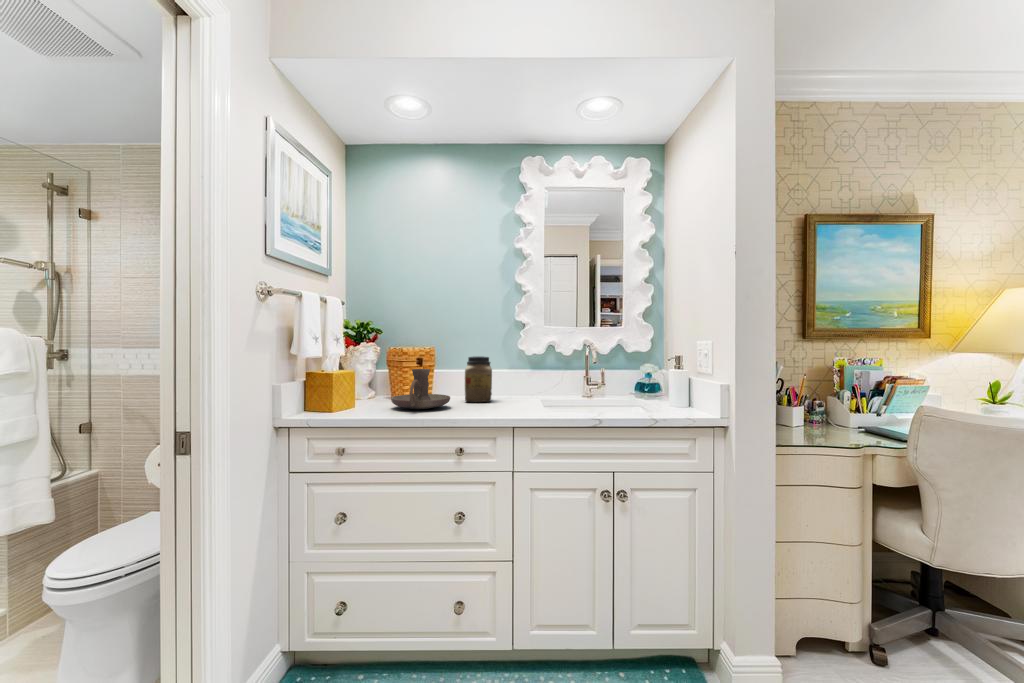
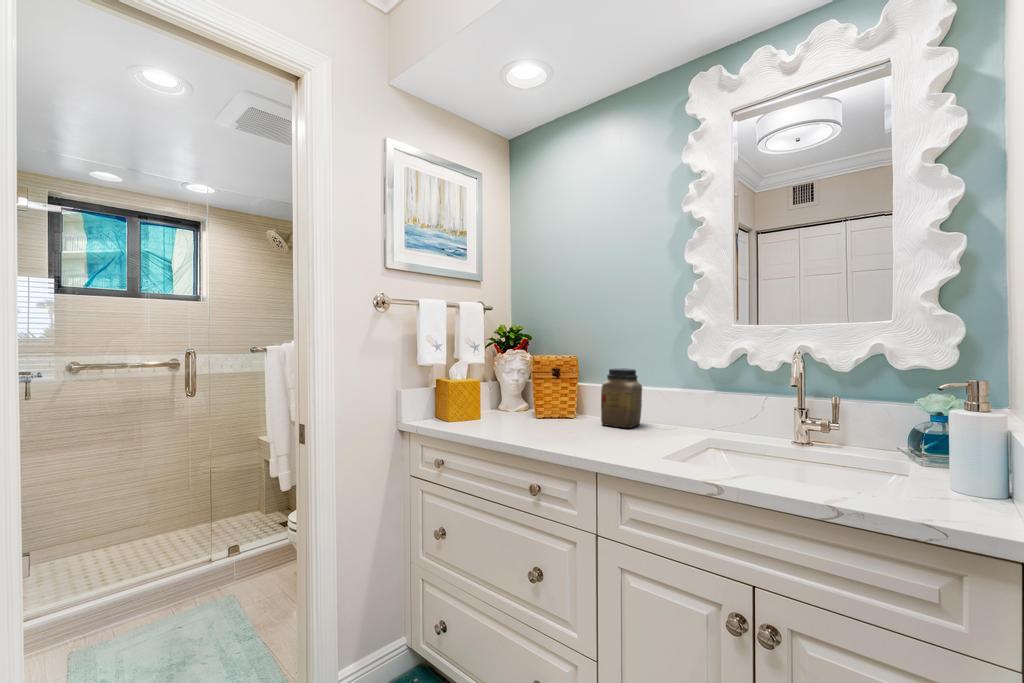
candle holder: present [391,369,450,409] -> none [500,381,568,428]

